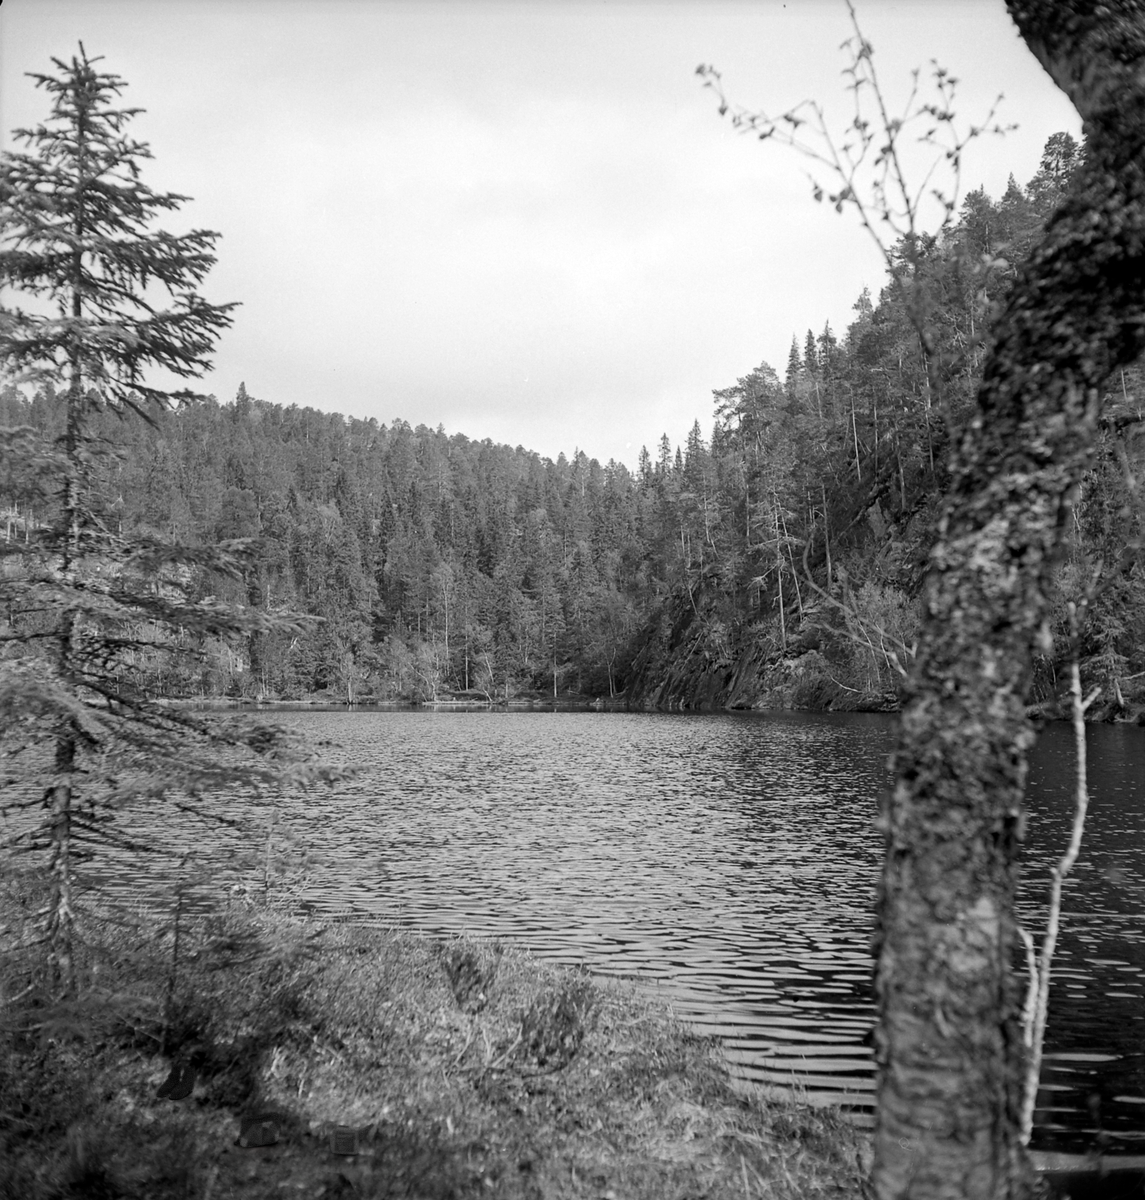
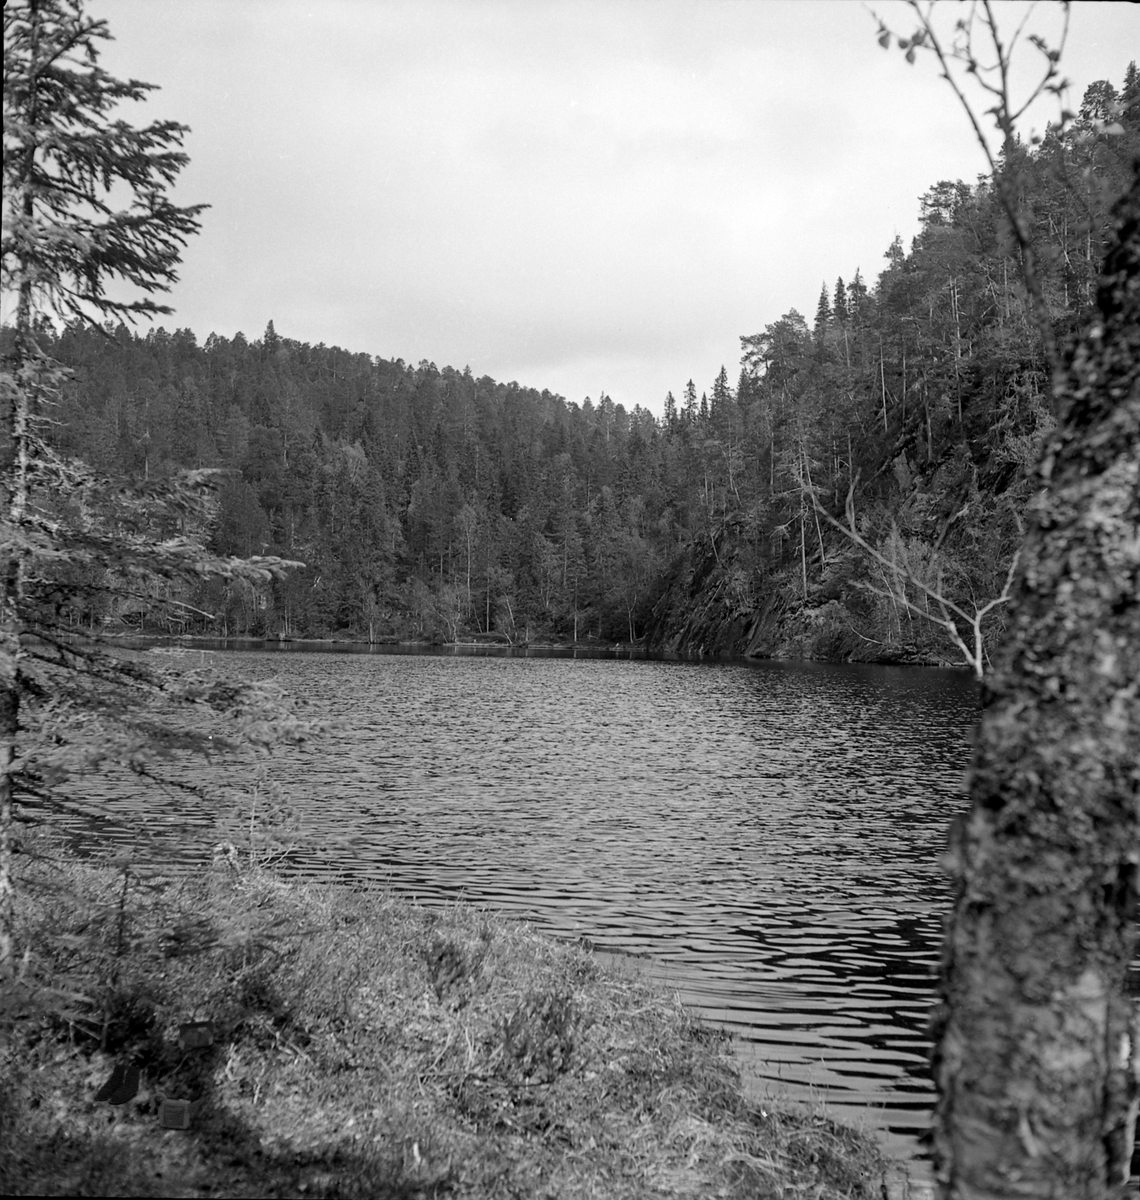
bag: present [234,1112,280,1148] -> present [174,1020,215,1048]
watering can: present [321,1120,374,1154] -> present [149,1092,206,1129]

